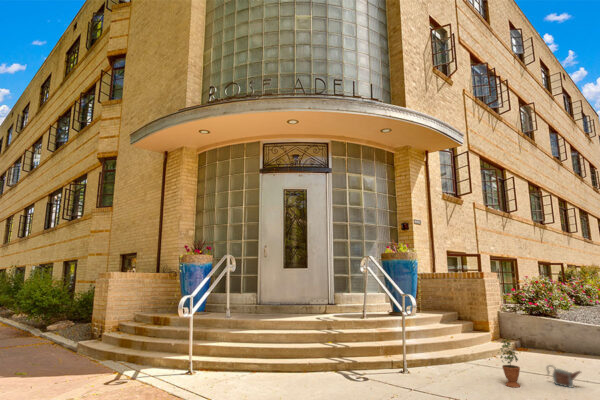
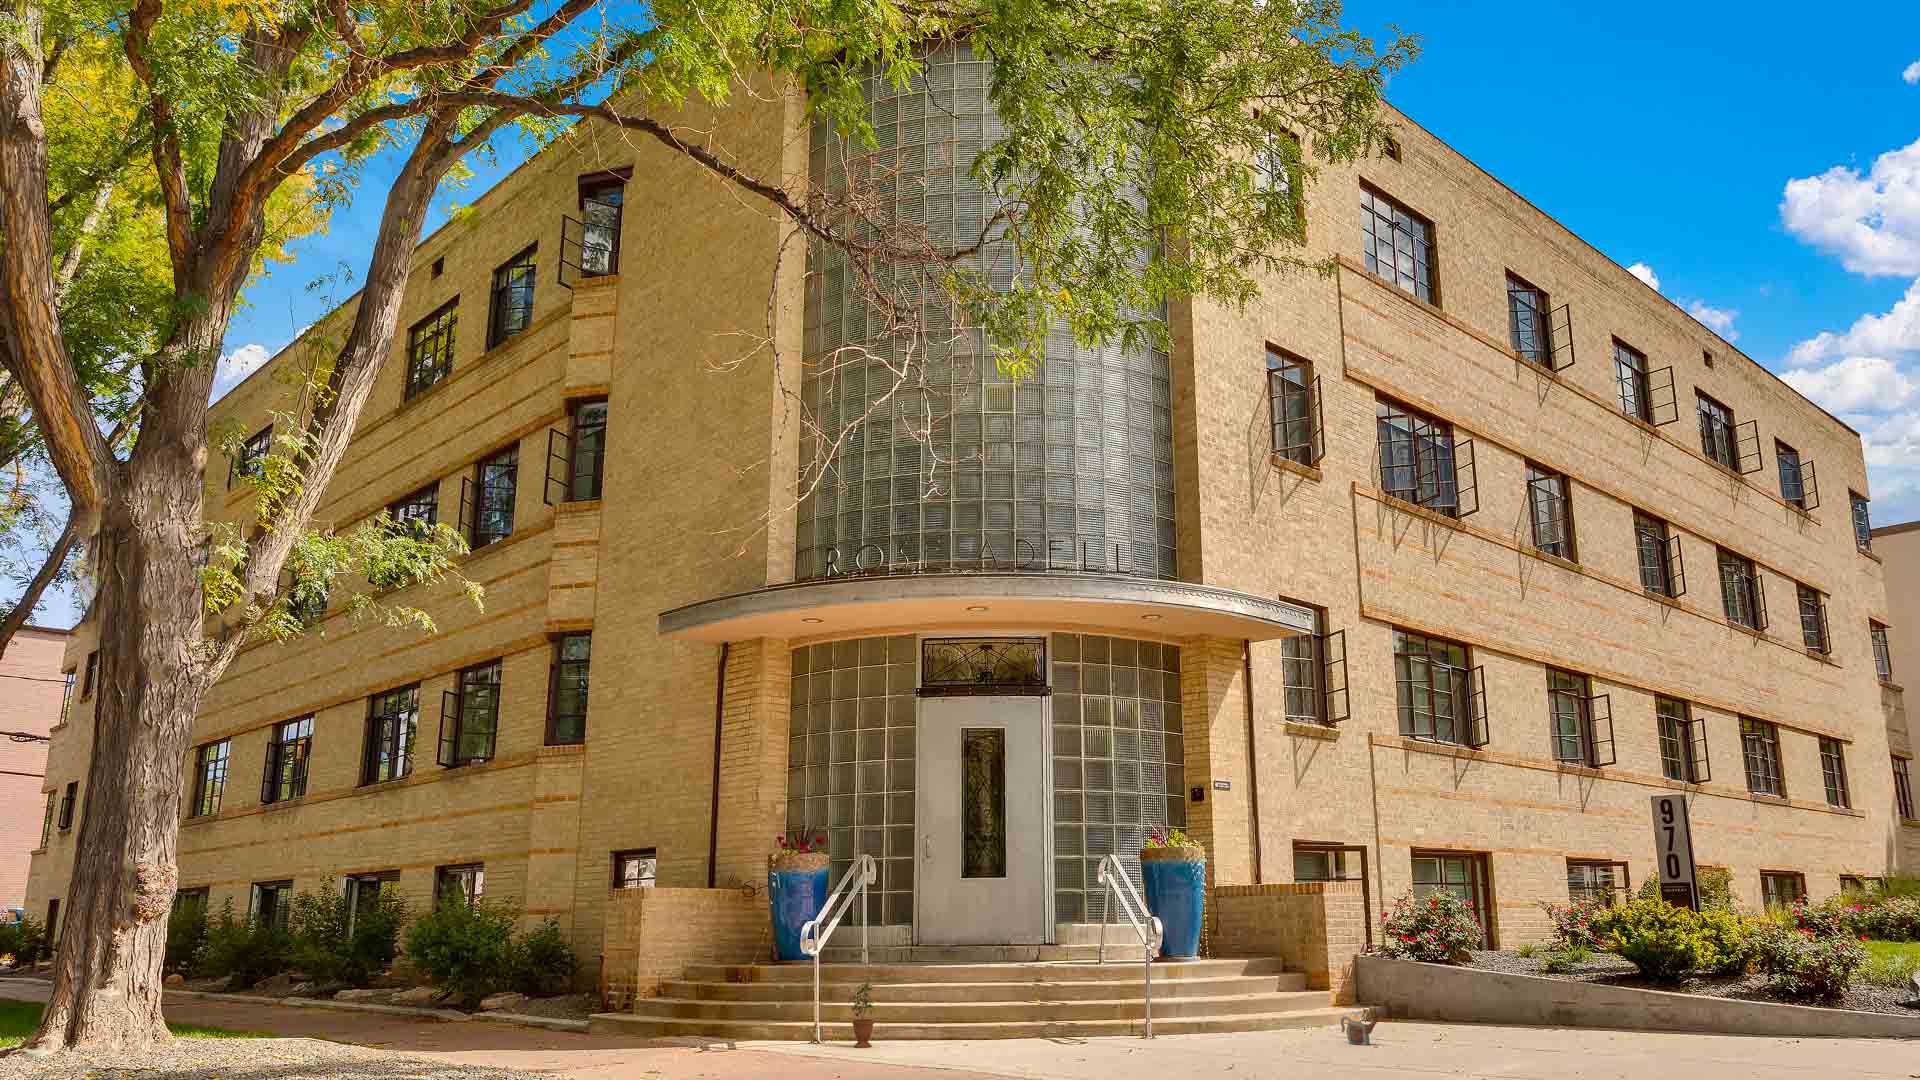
potted plant: present [500,340,520,387] -> present [848,983,875,1048]

